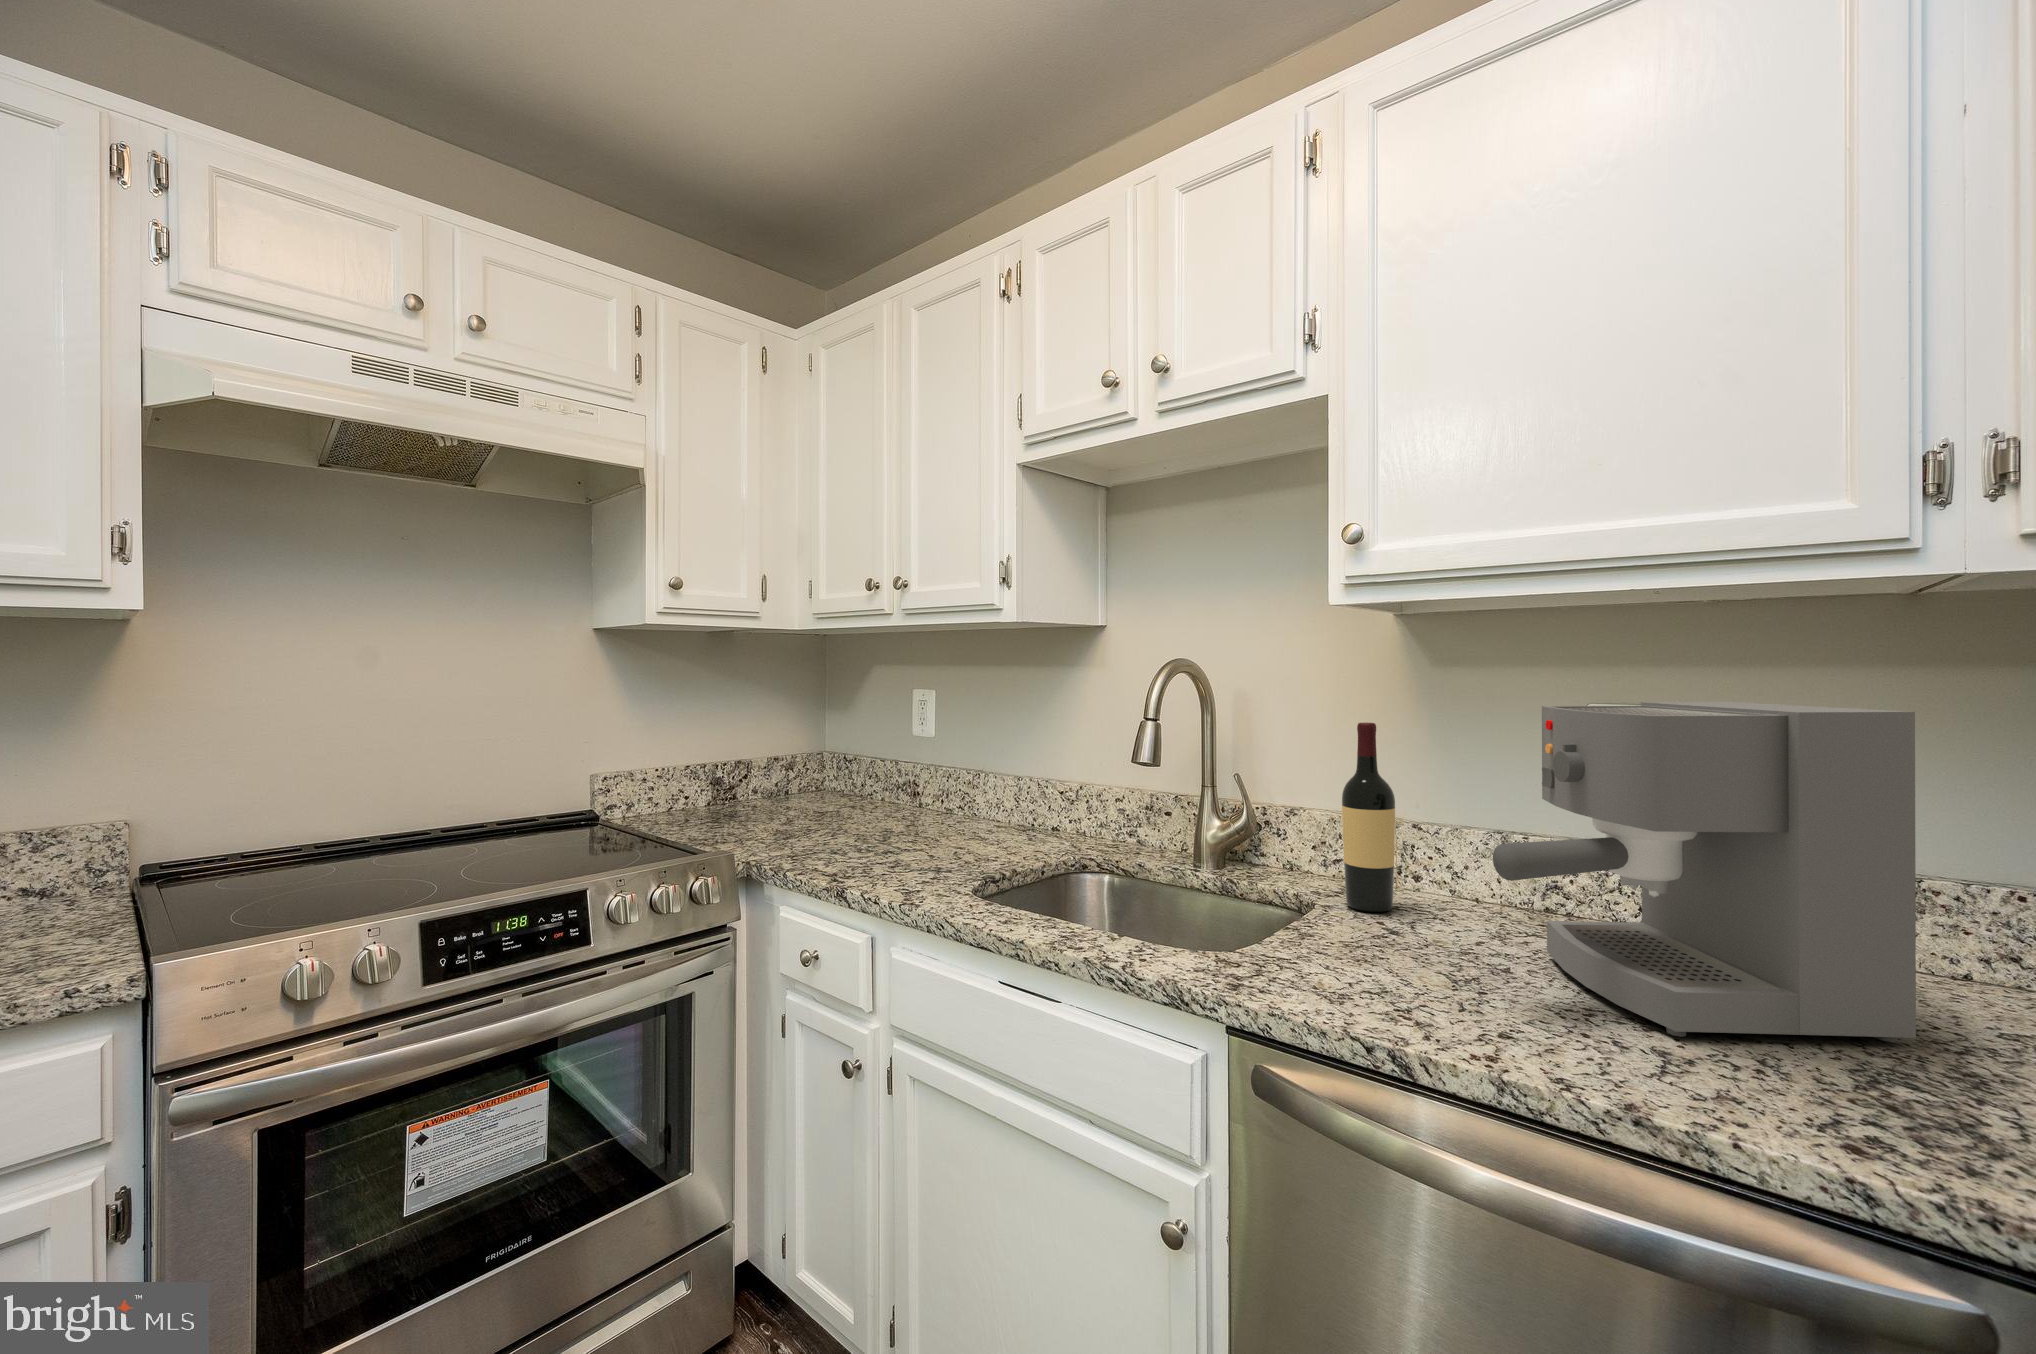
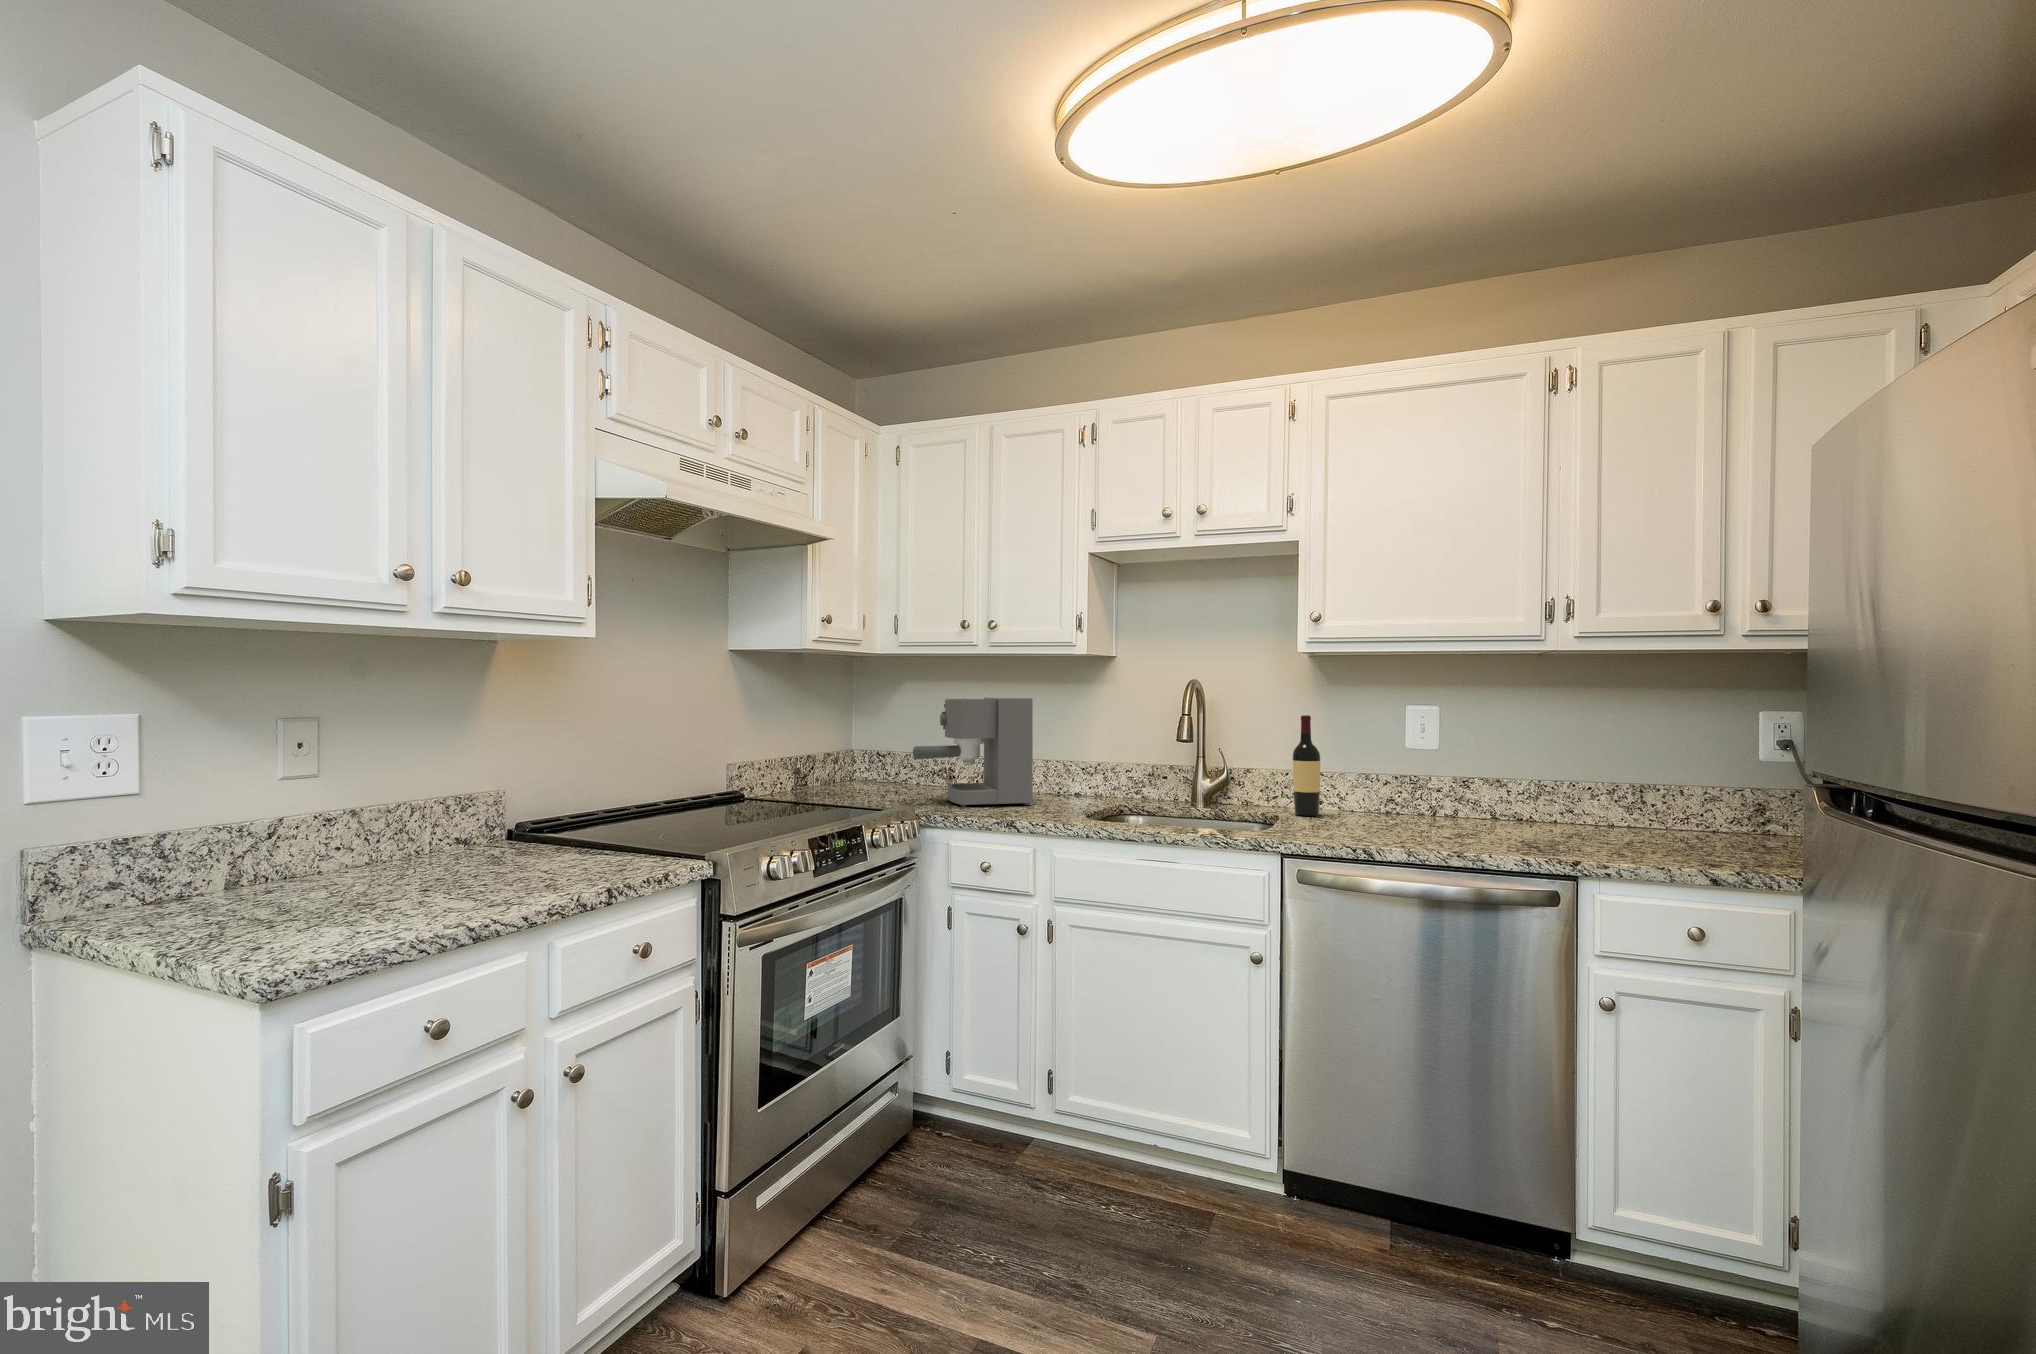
coffee maker: present [1492,702,1916,1042] -> present [913,698,1033,807]

